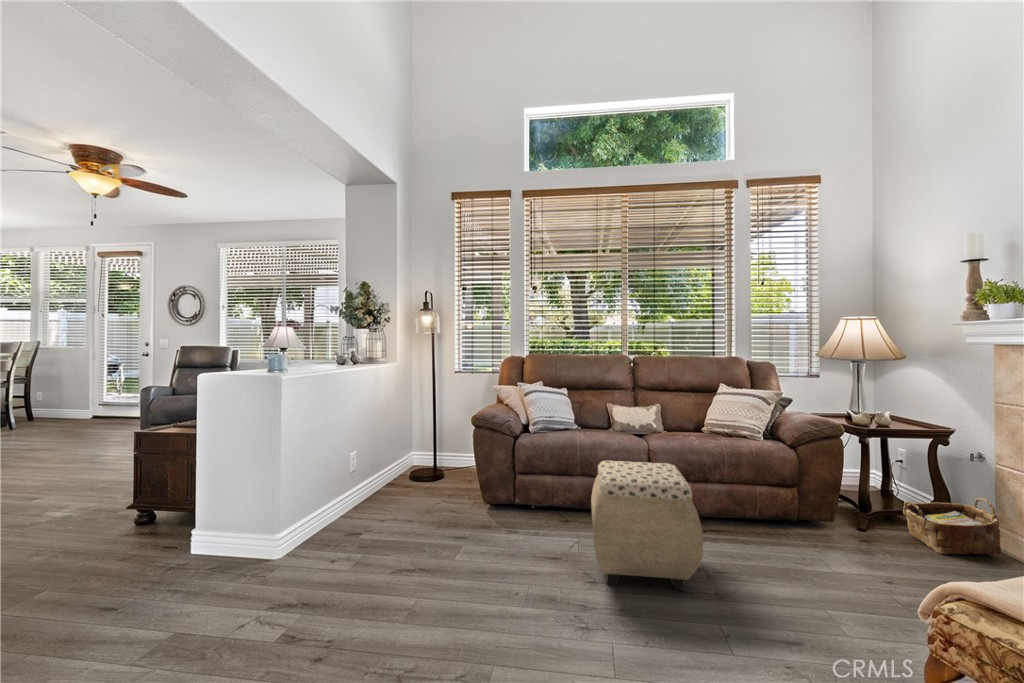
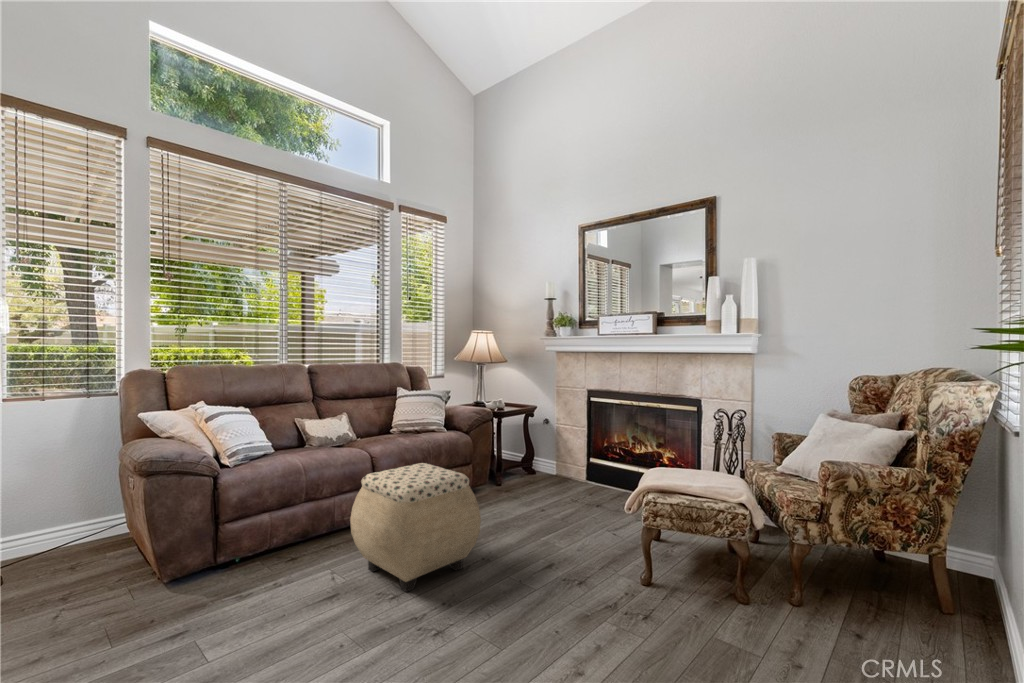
woven basket: present [903,498,1001,554] -> none [525,445,571,487]

